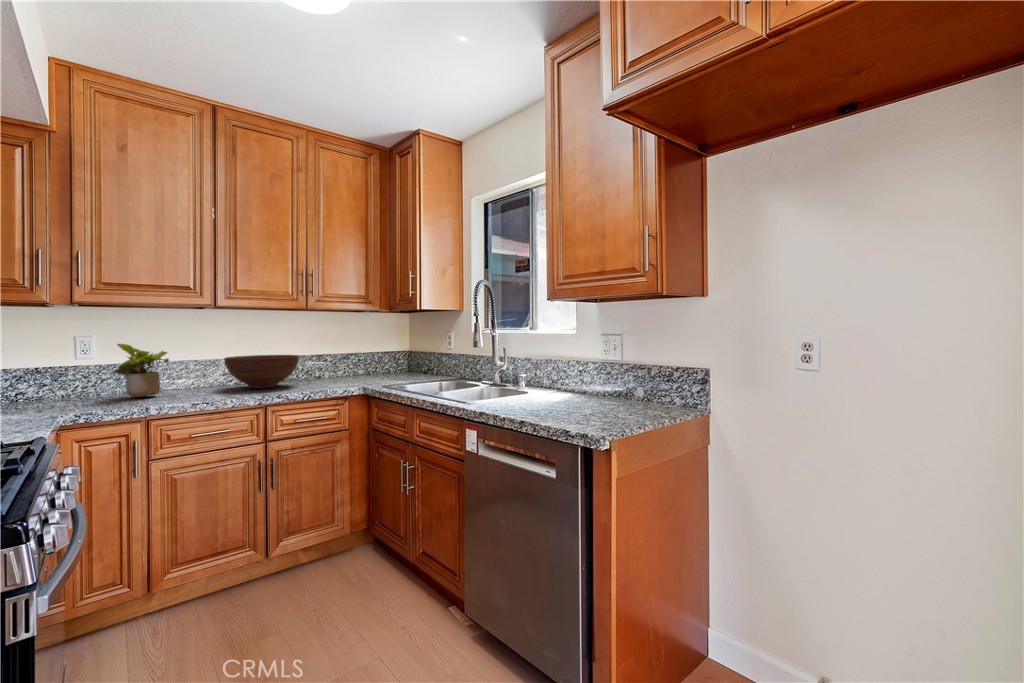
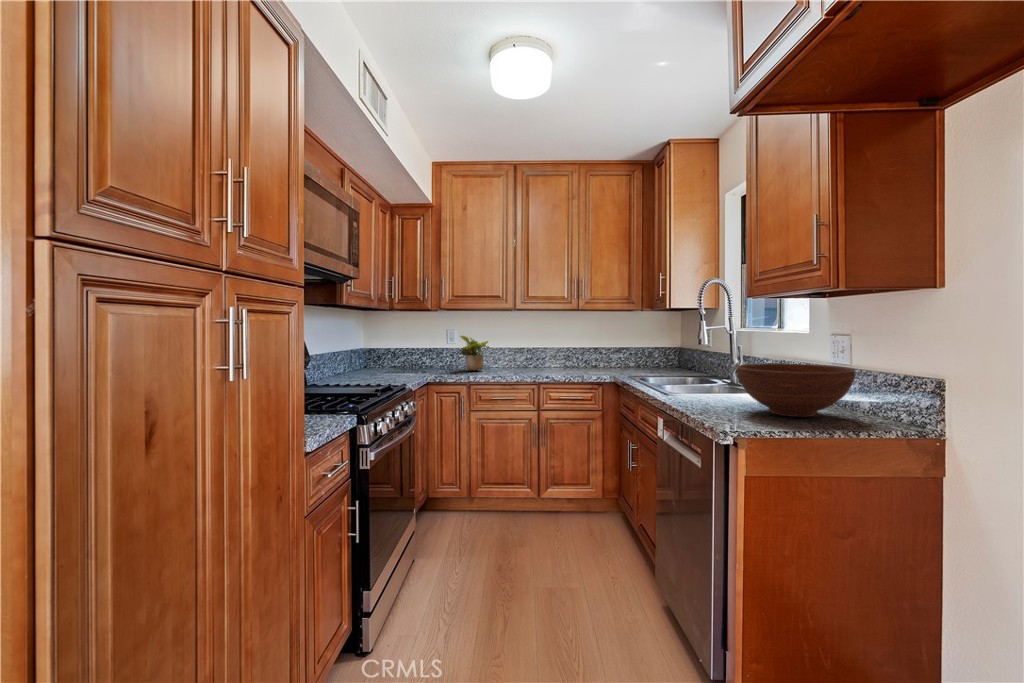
fruit bowl: present [224,355,299,388] -> present [737,363,855,417]

